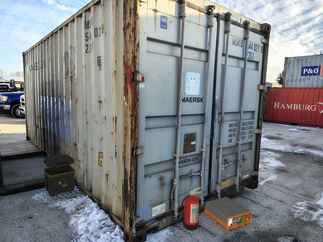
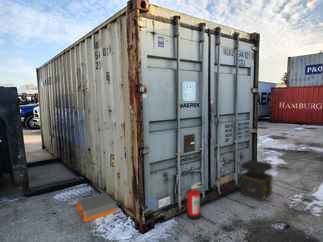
toolbox: present [43,154,75,196] -> present [241,160,273,201]
storage box: present [204,197,252,230] -> present [76,193,116,222]

